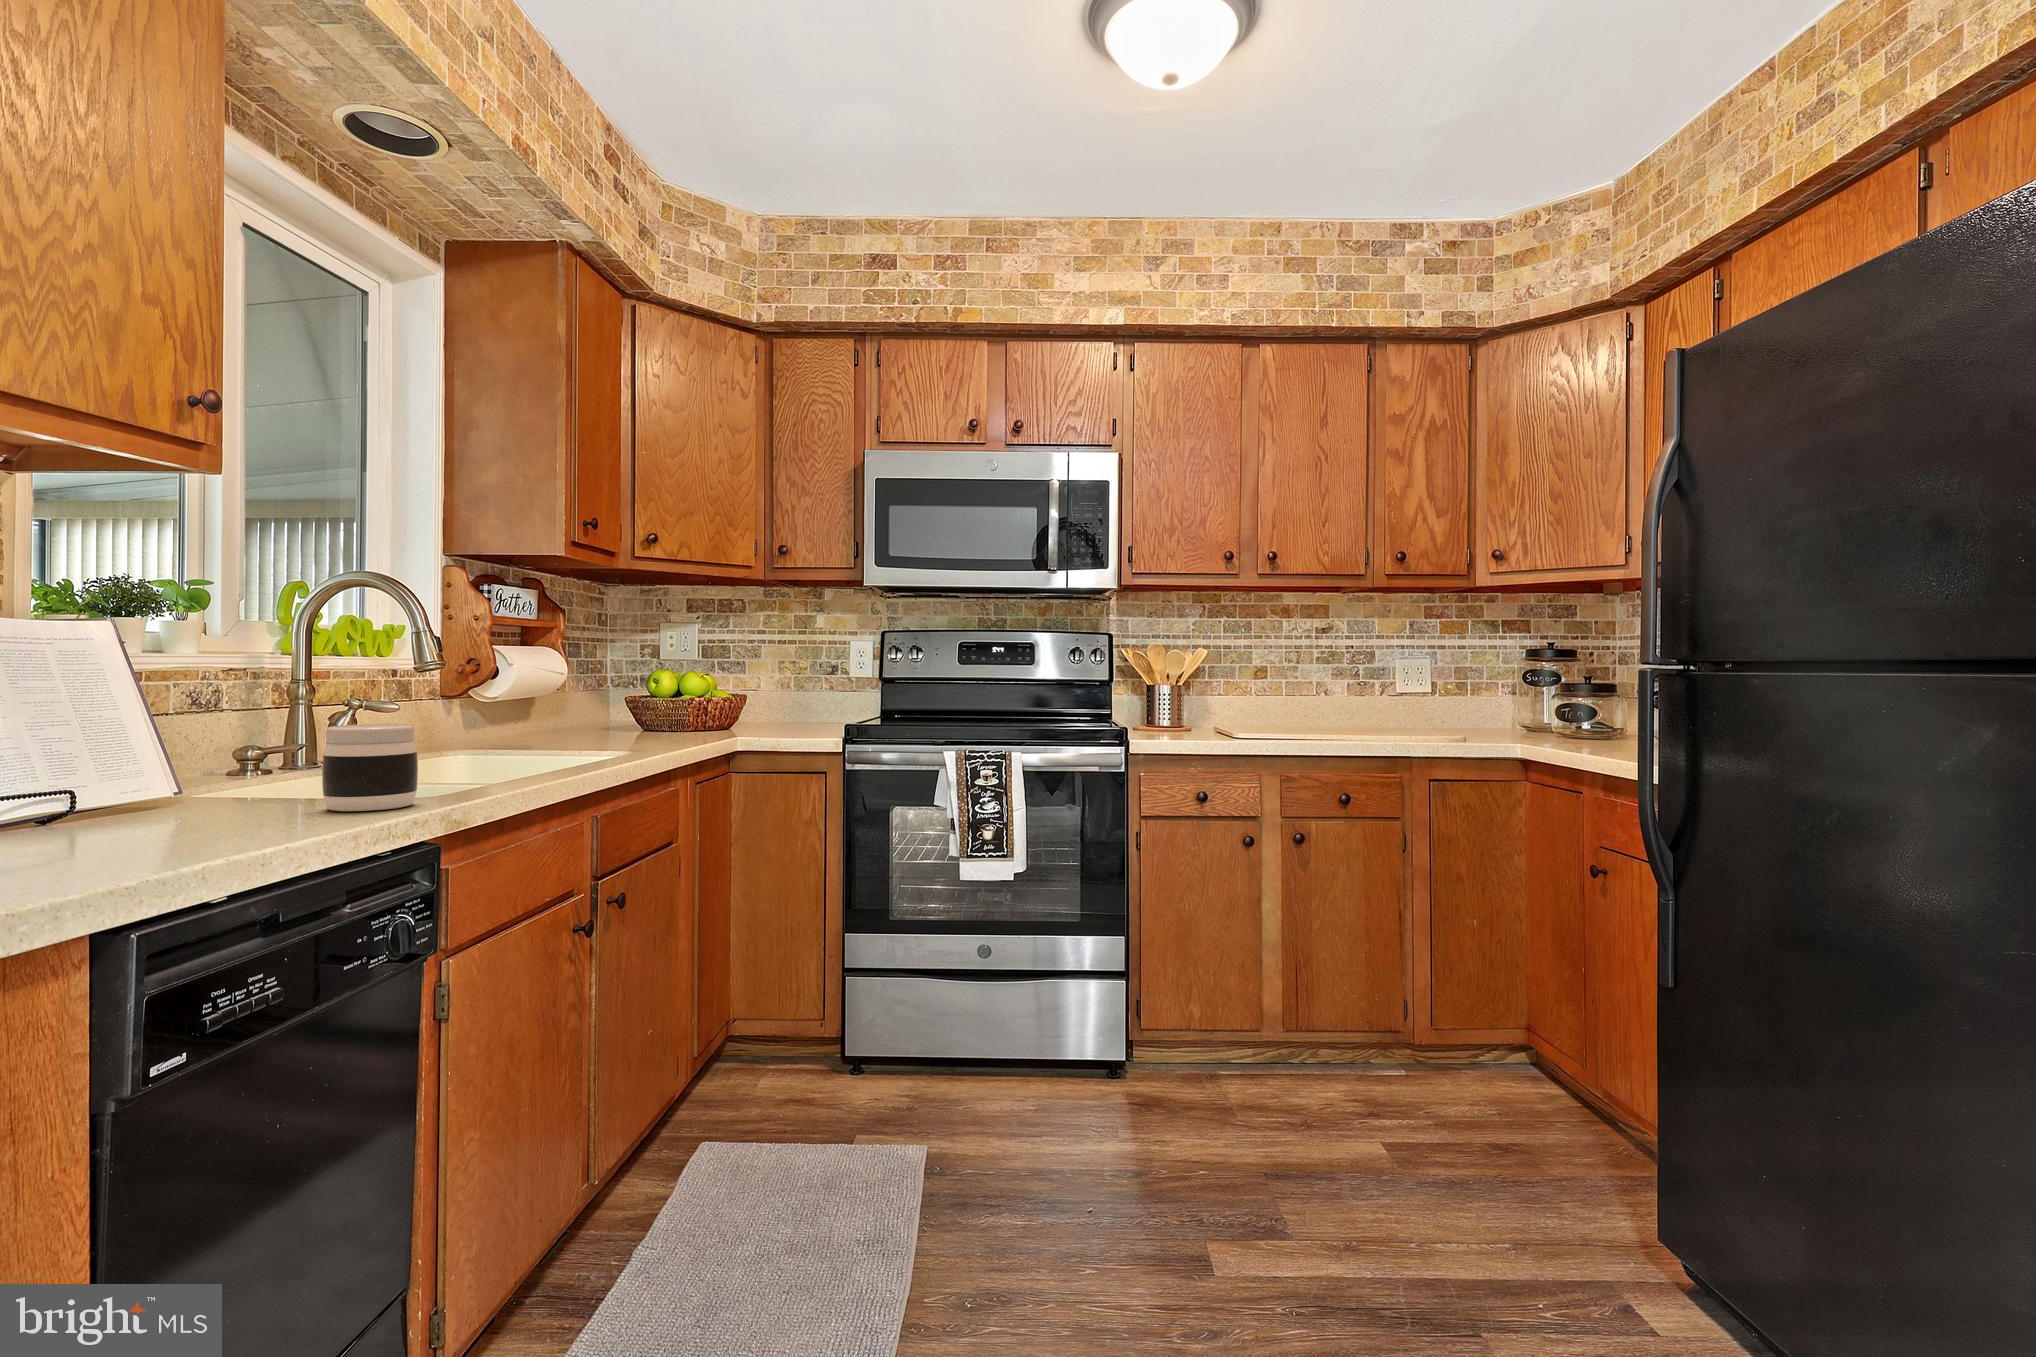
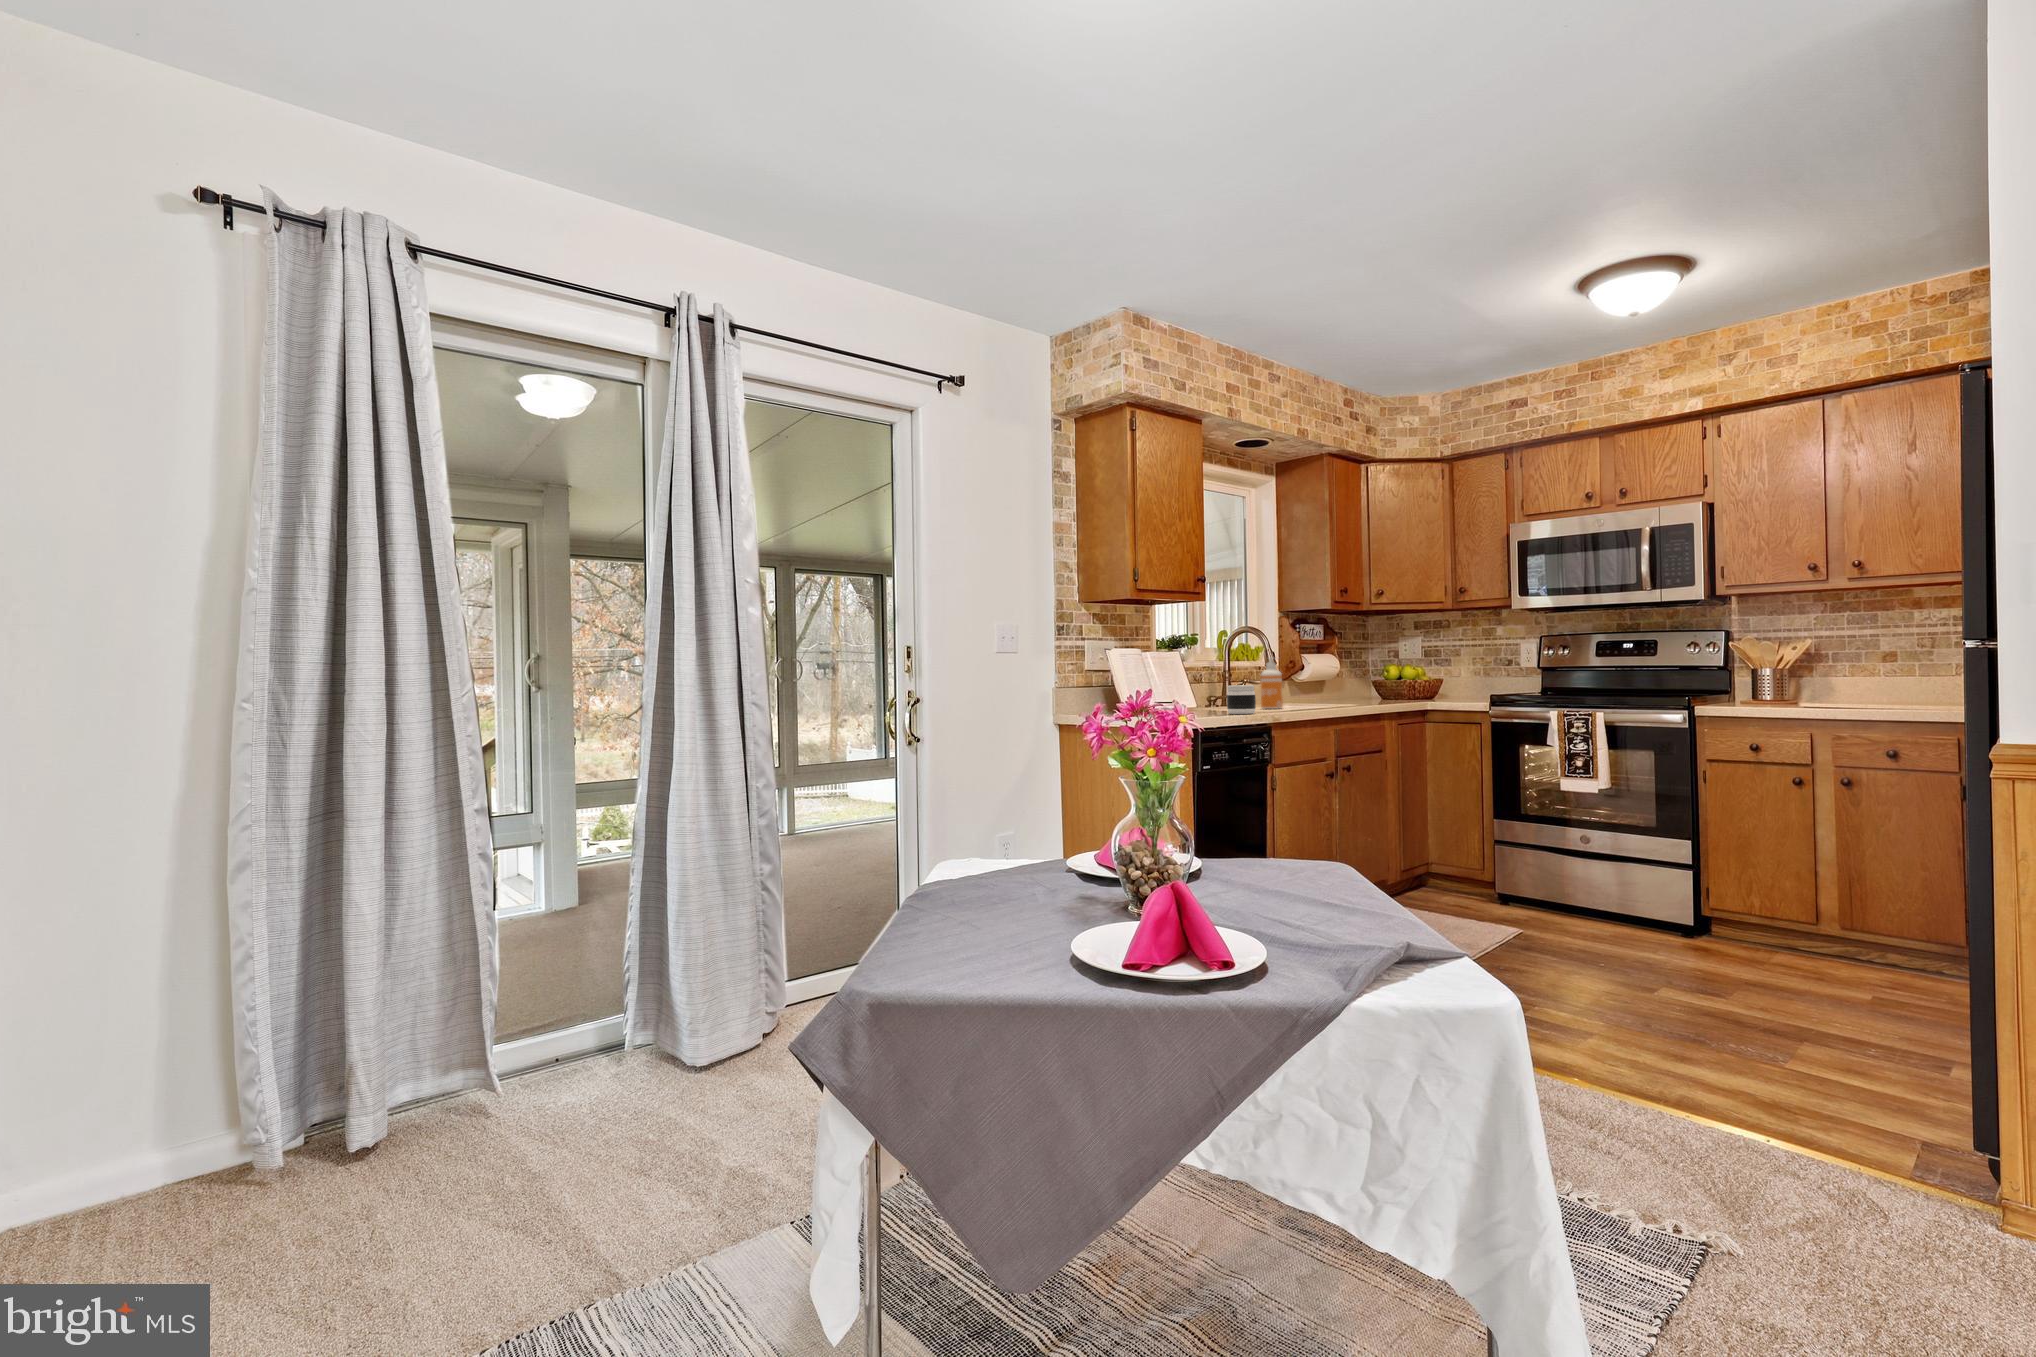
soap dispenser: none [411,648,467,768] -> present [1261,658,1283,709]

